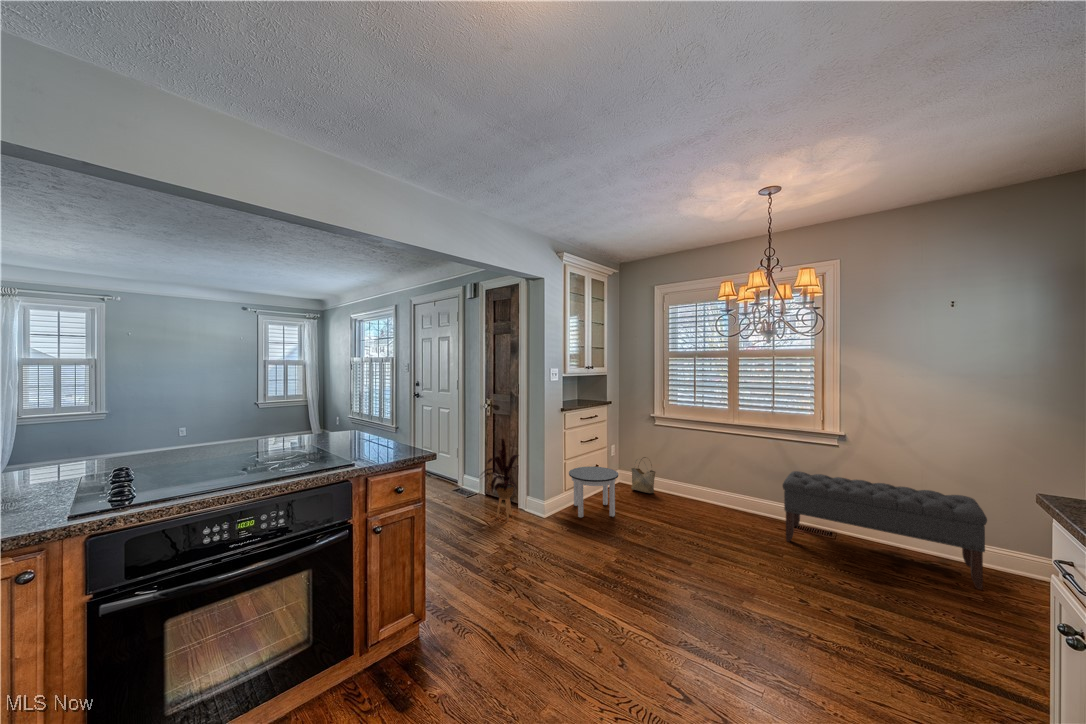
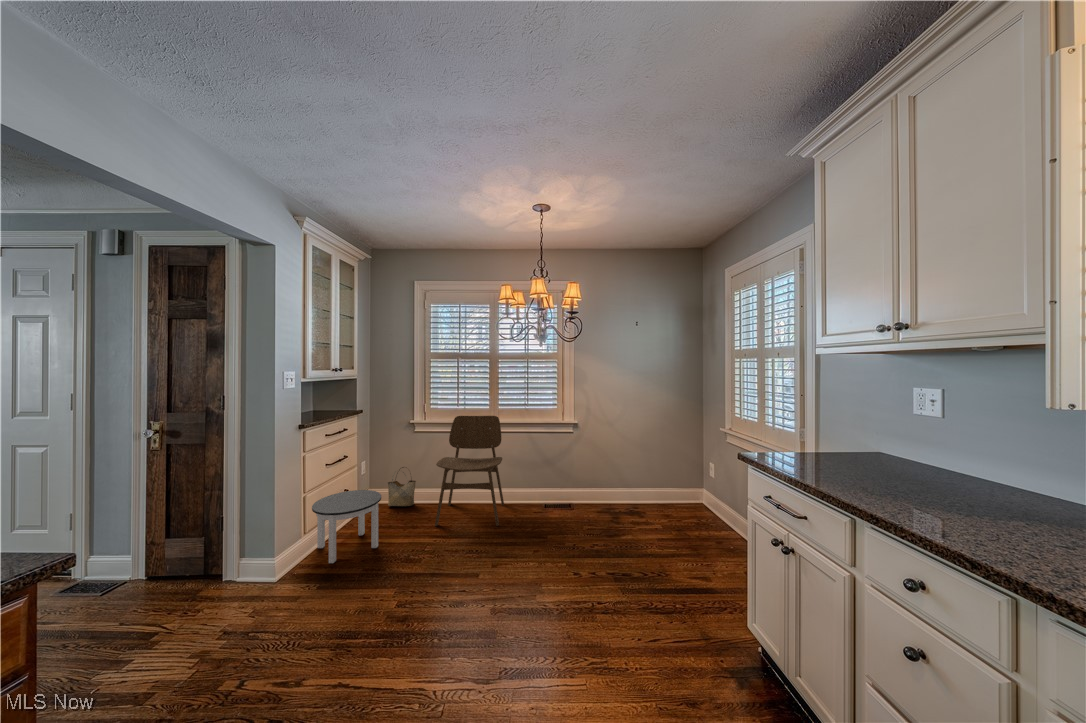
dining chair: none [666,415,745,531] -> present [435,416,504,526]
house plant: present [483,439,519,521] -> none [135,484,226,613]
bench: present [783,471,987,590] -> none [540,456,661,521]

